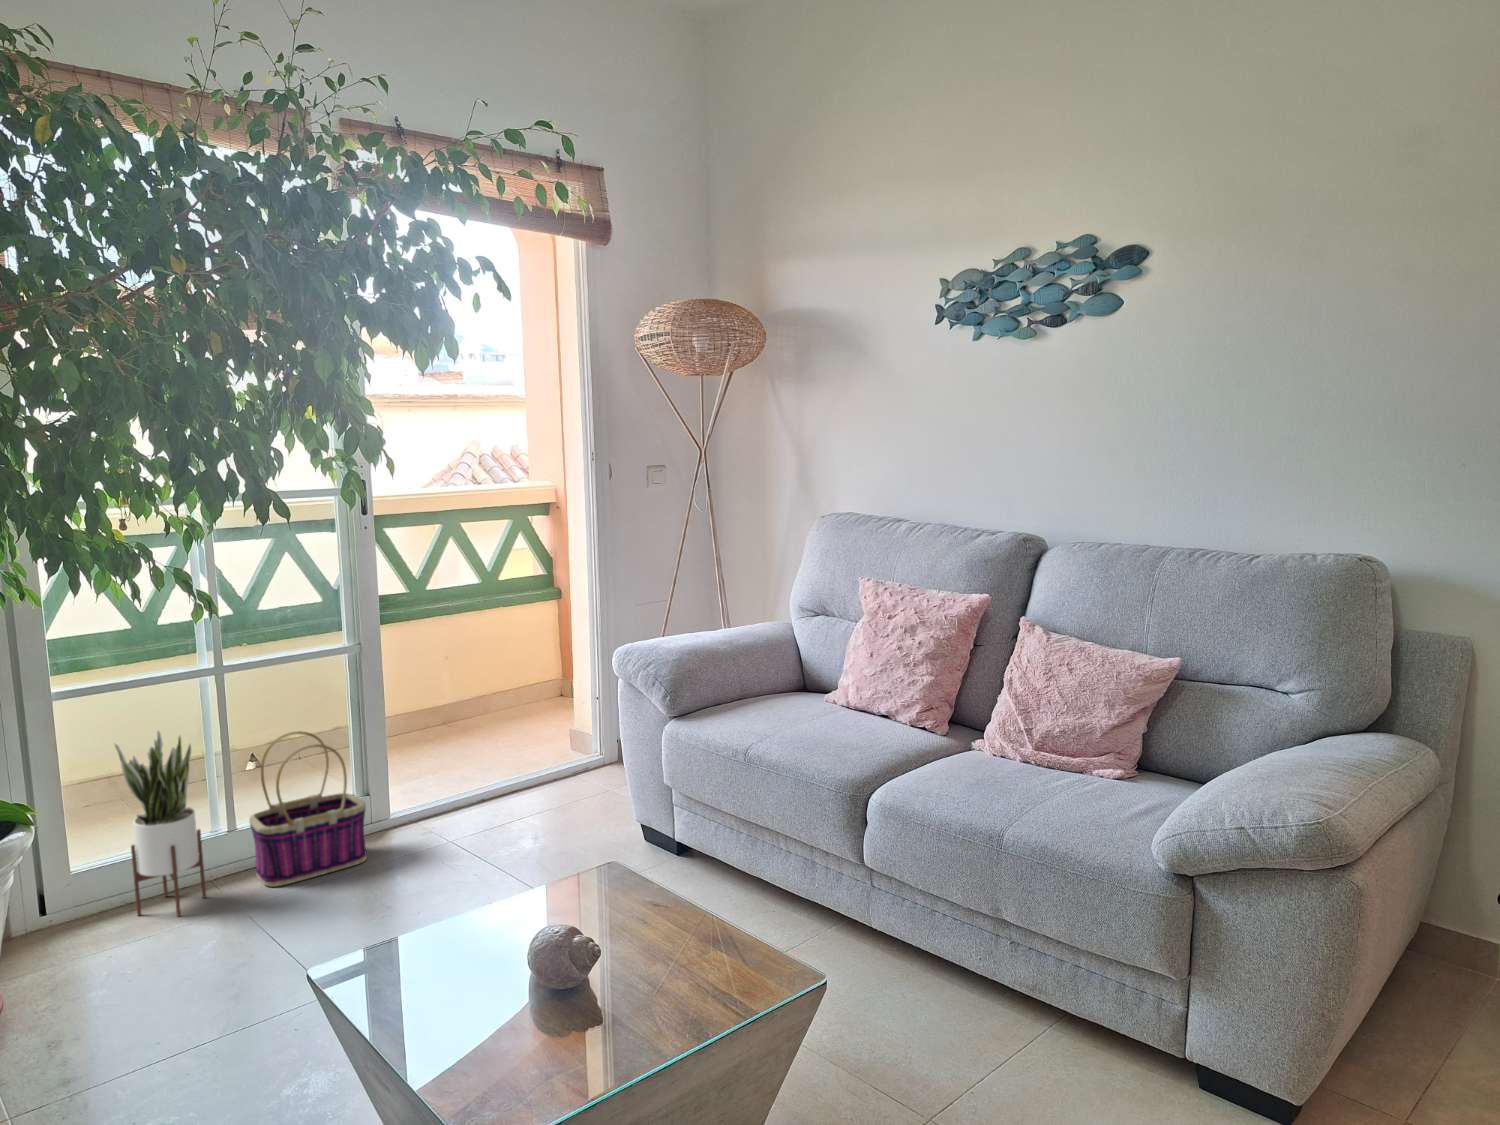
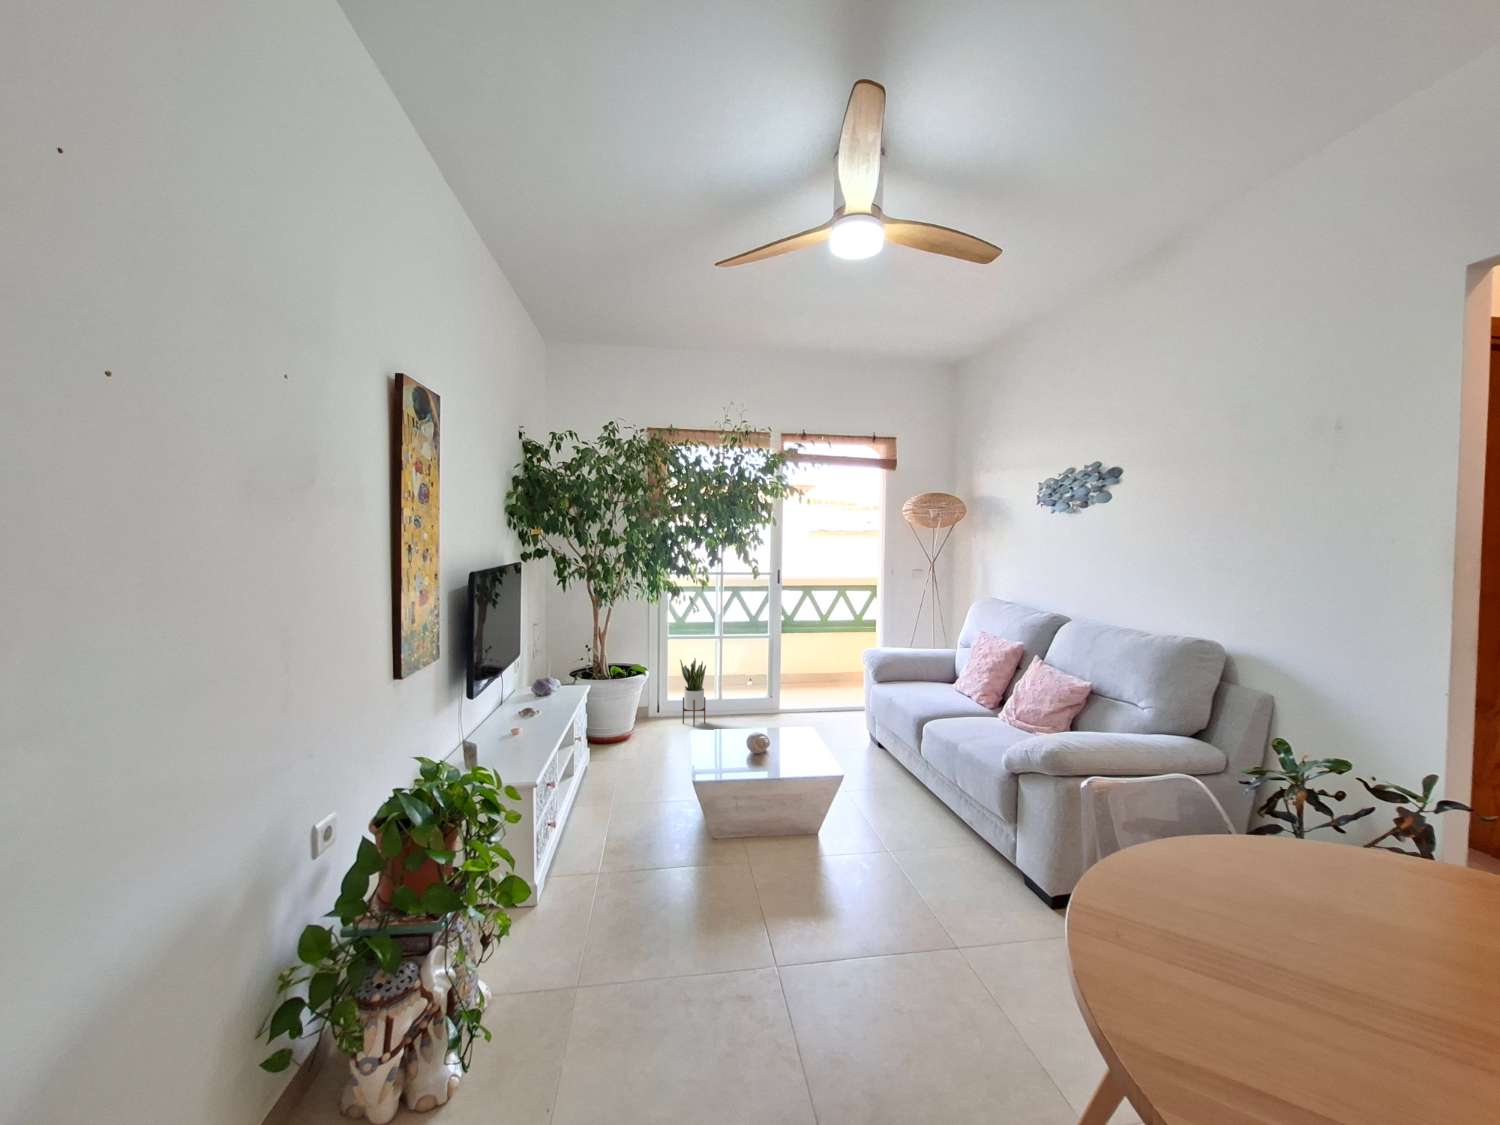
basket: present [249,731,367,887] -> none [724,668,765,725]

